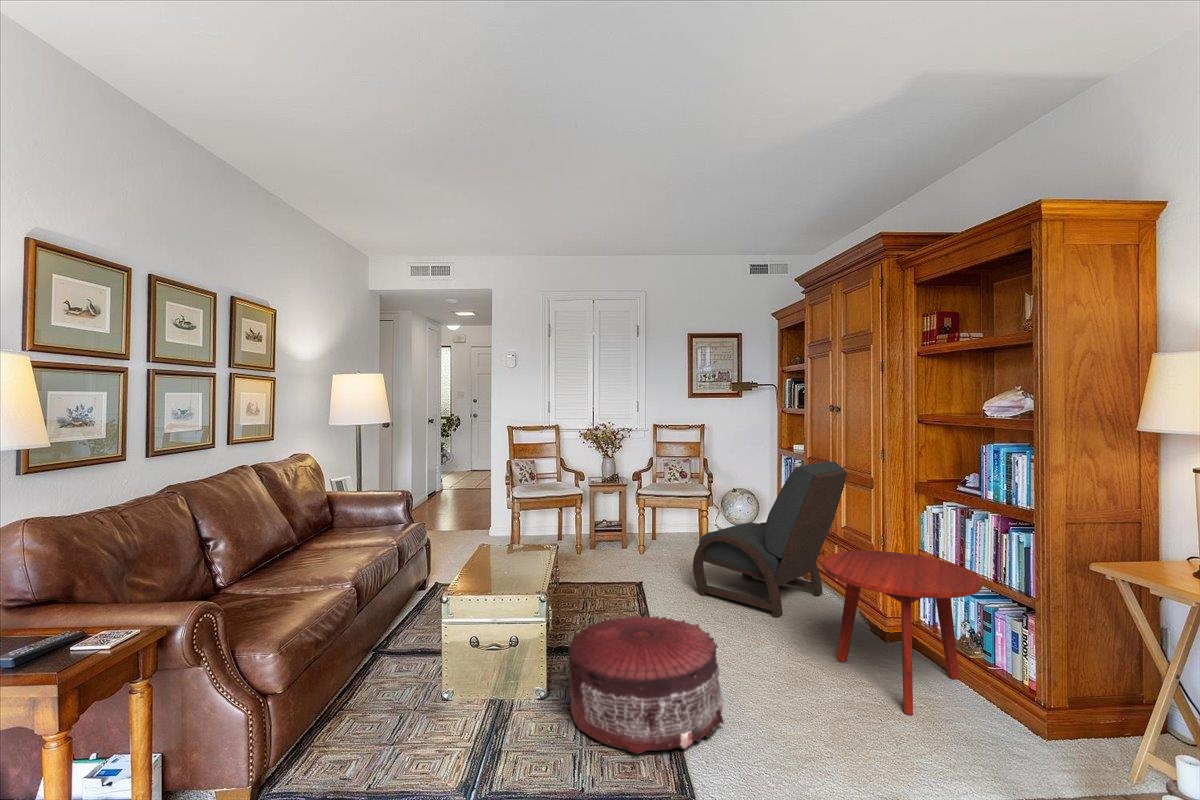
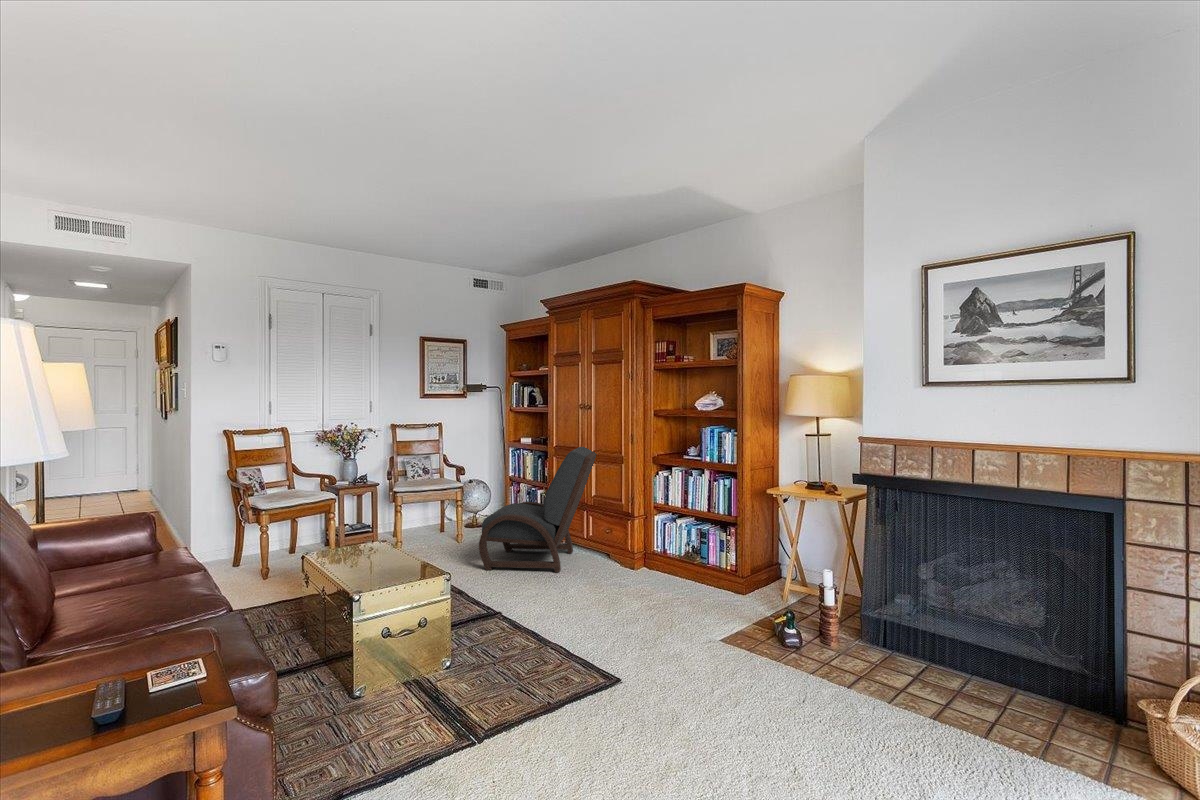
side table: present [822,551,982,715] -> none [614,505,711,605]
pouf: present [568,614,724,754] -> none [469,576,596,677]

